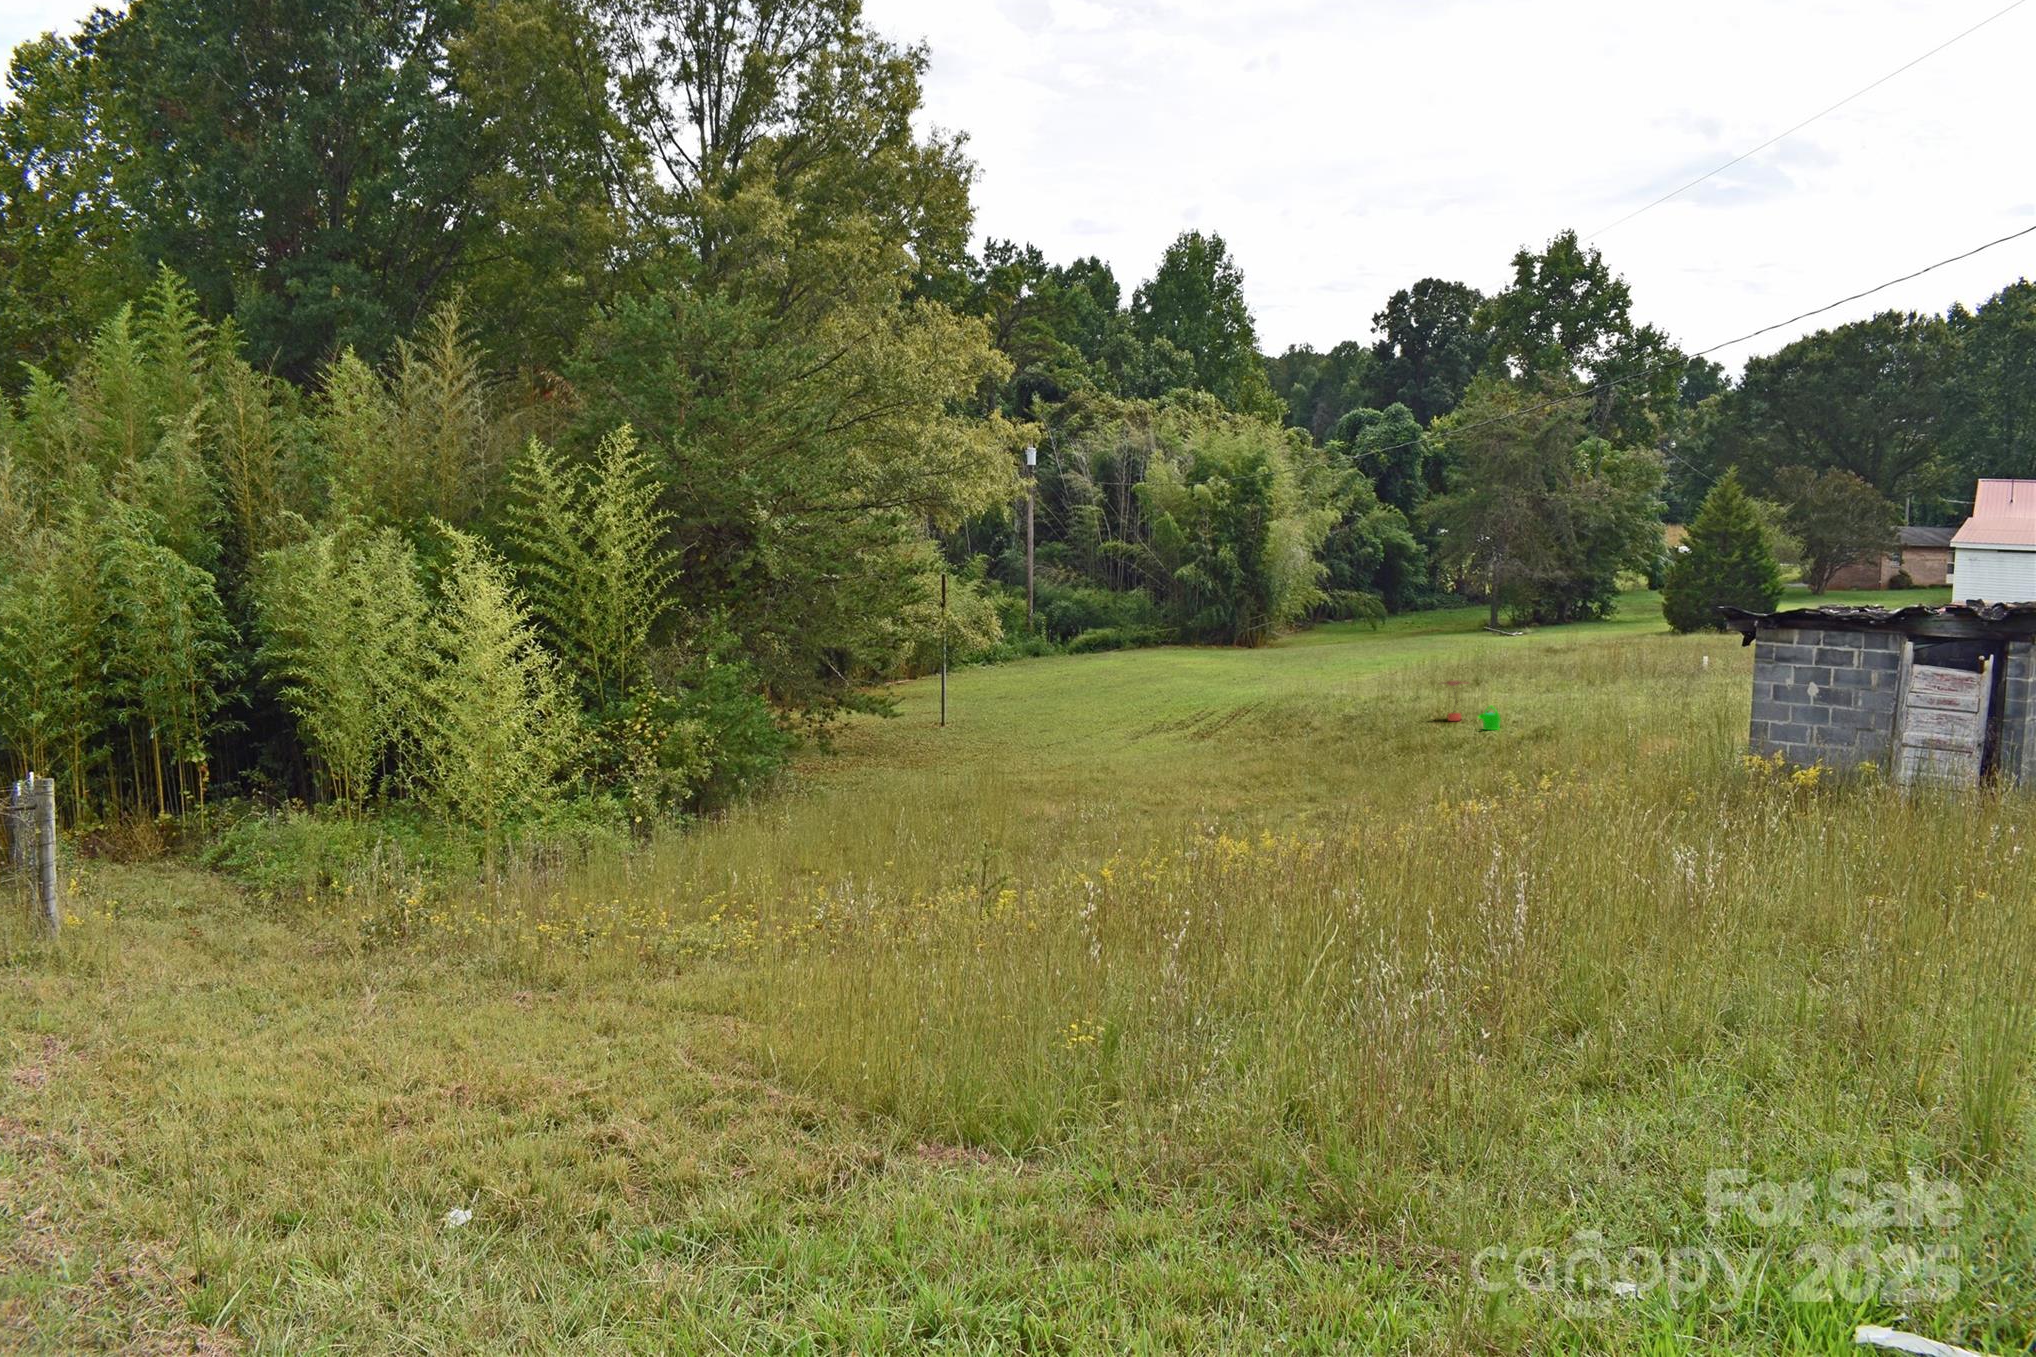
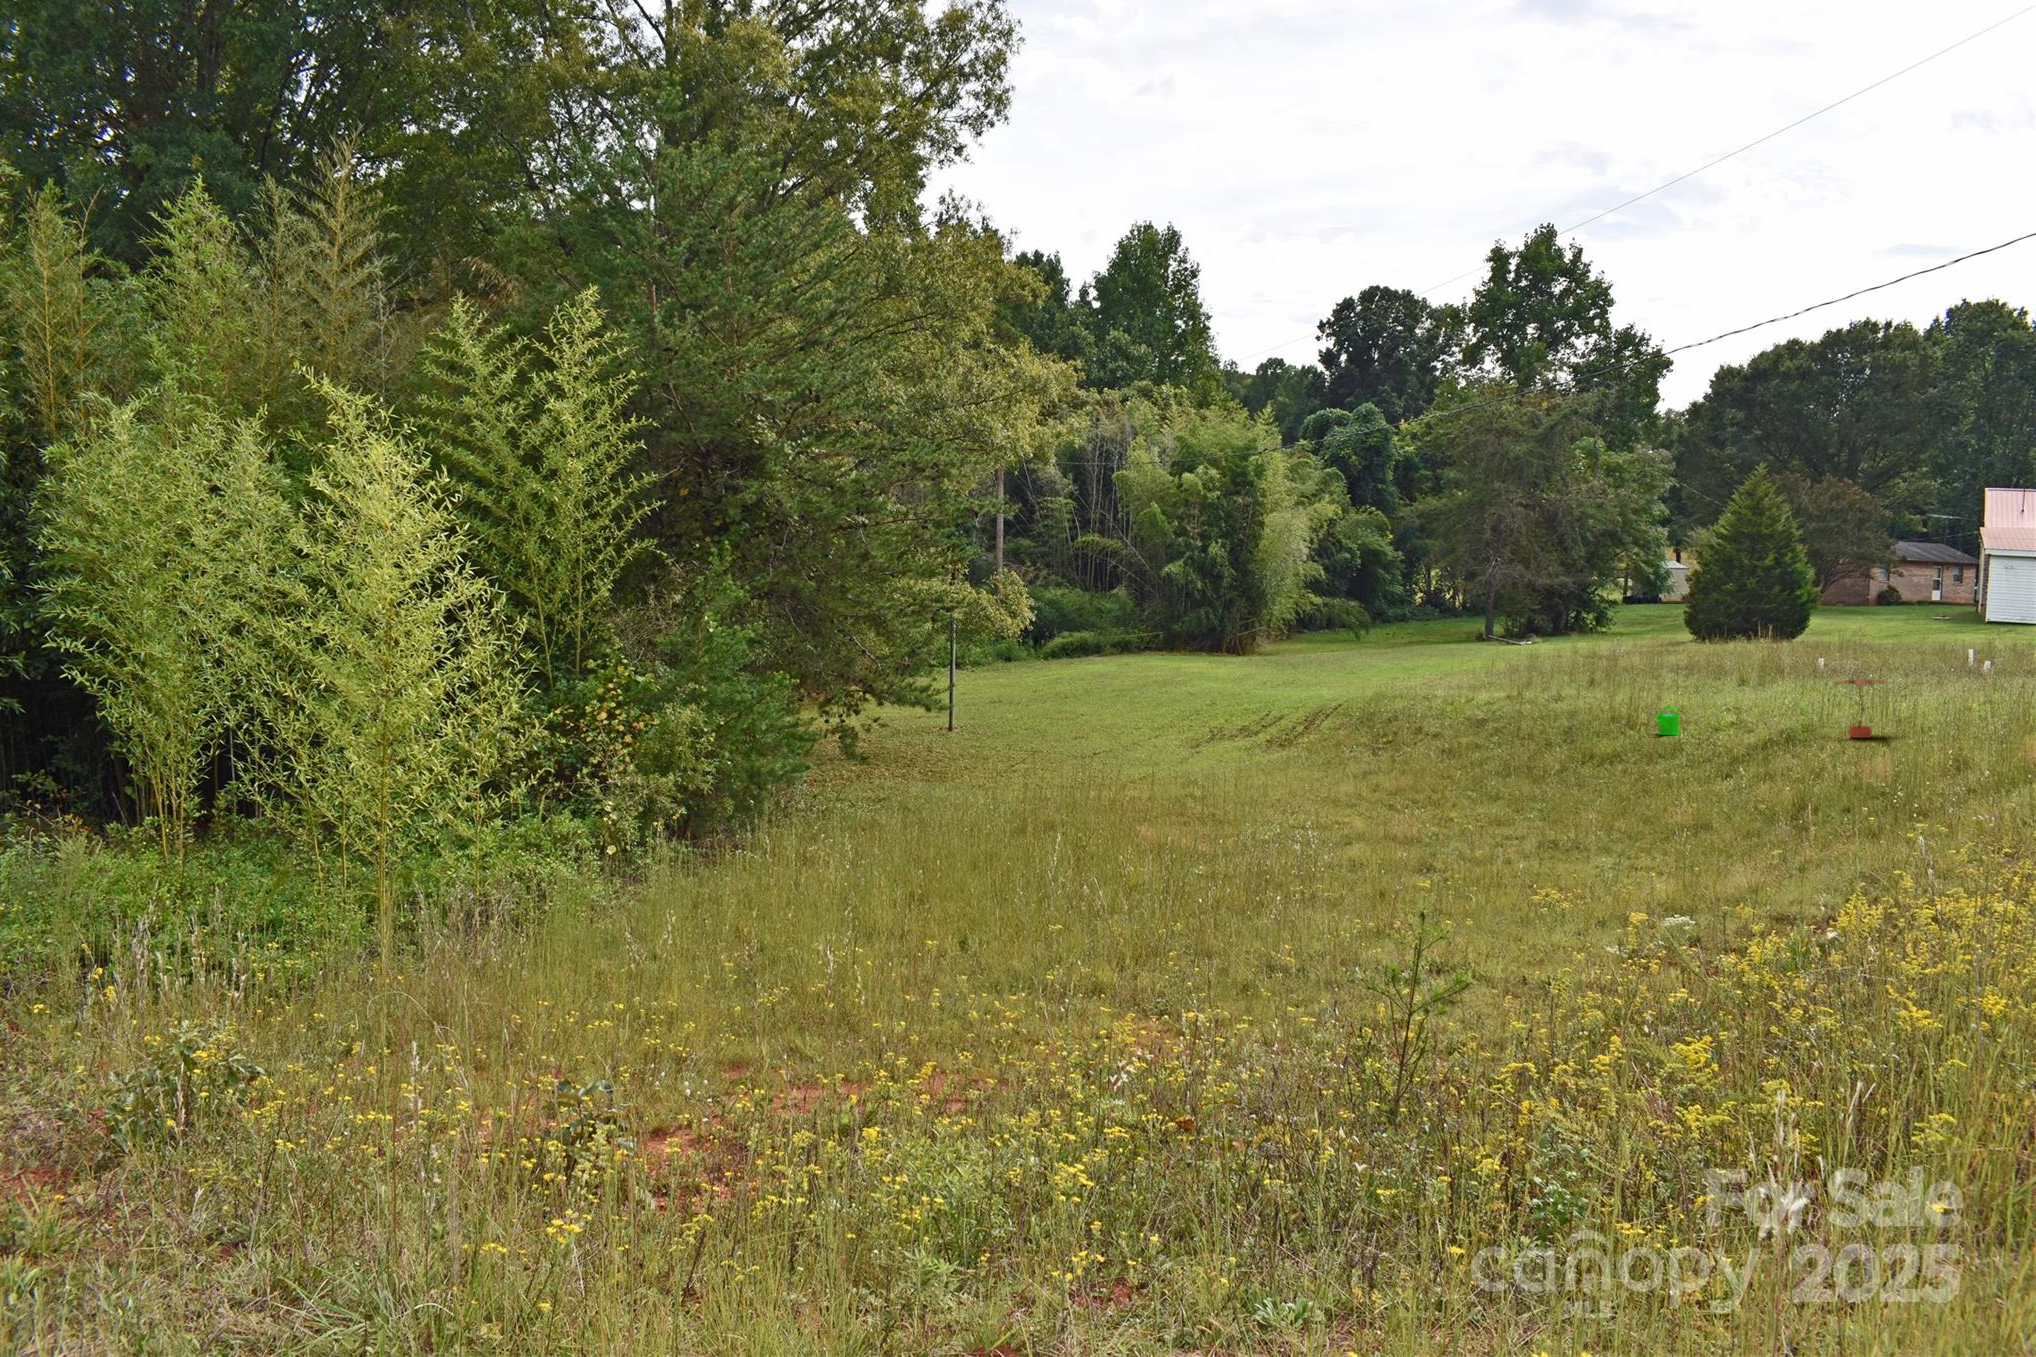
potted plant: present [1442,681,1468,721] -> present [1835,678,1884,738]

